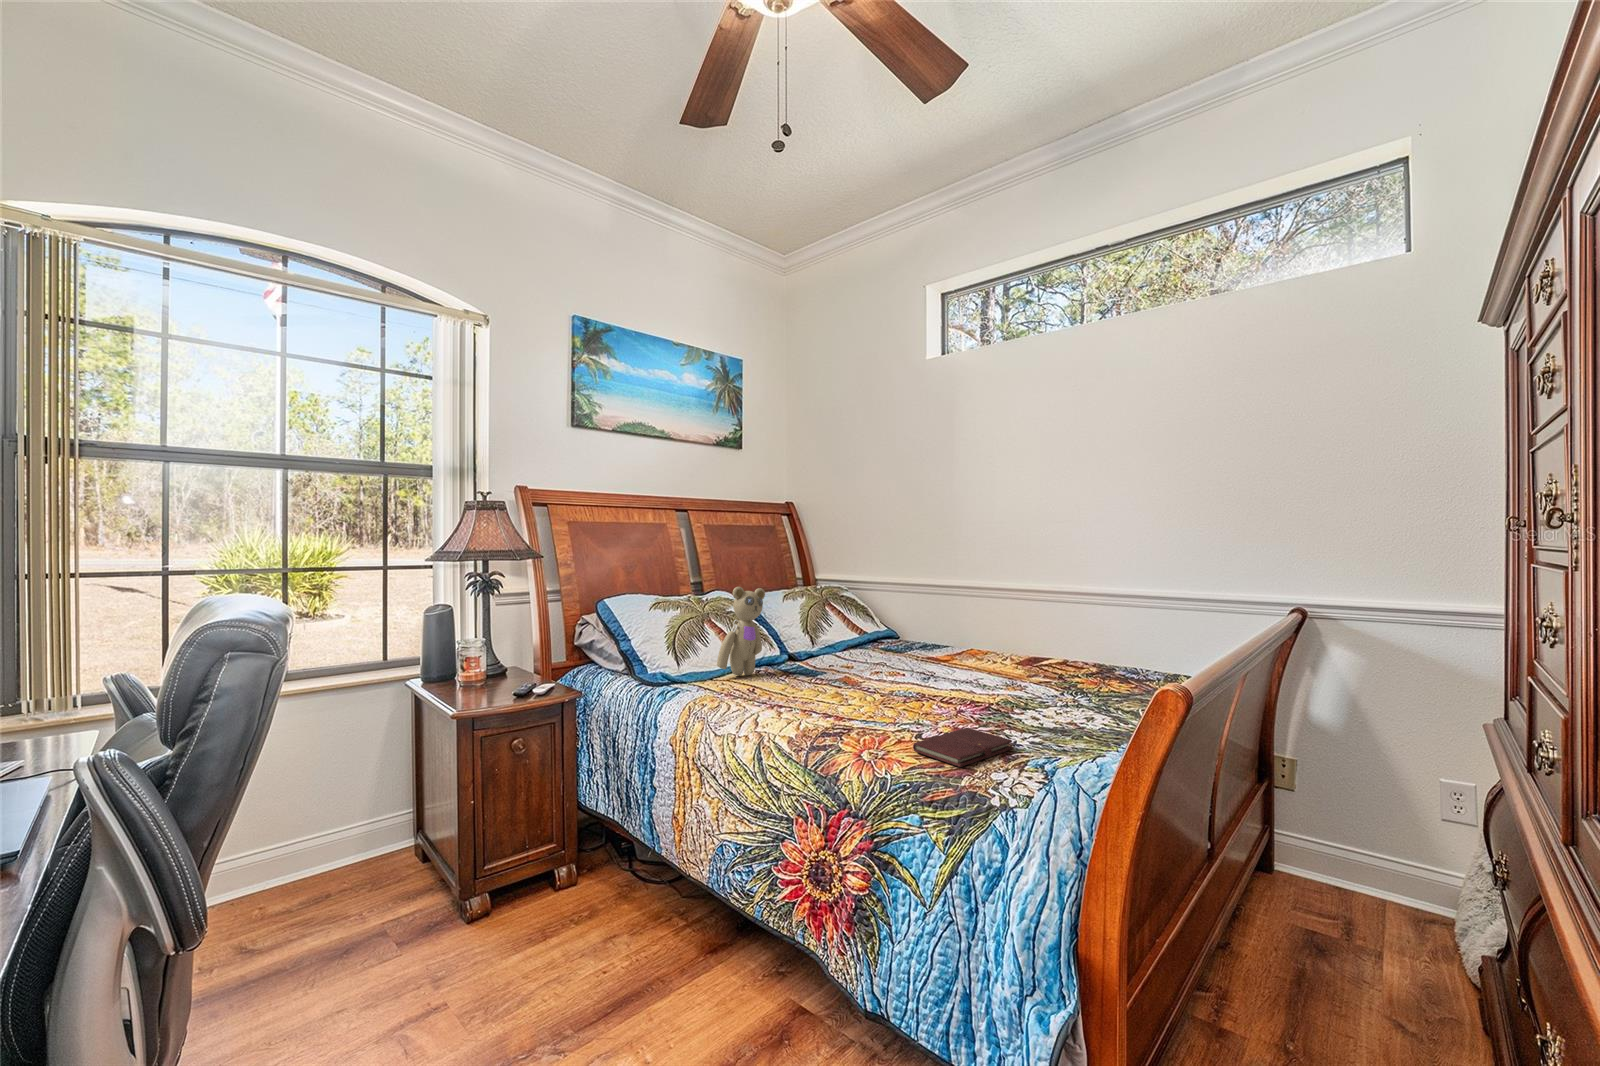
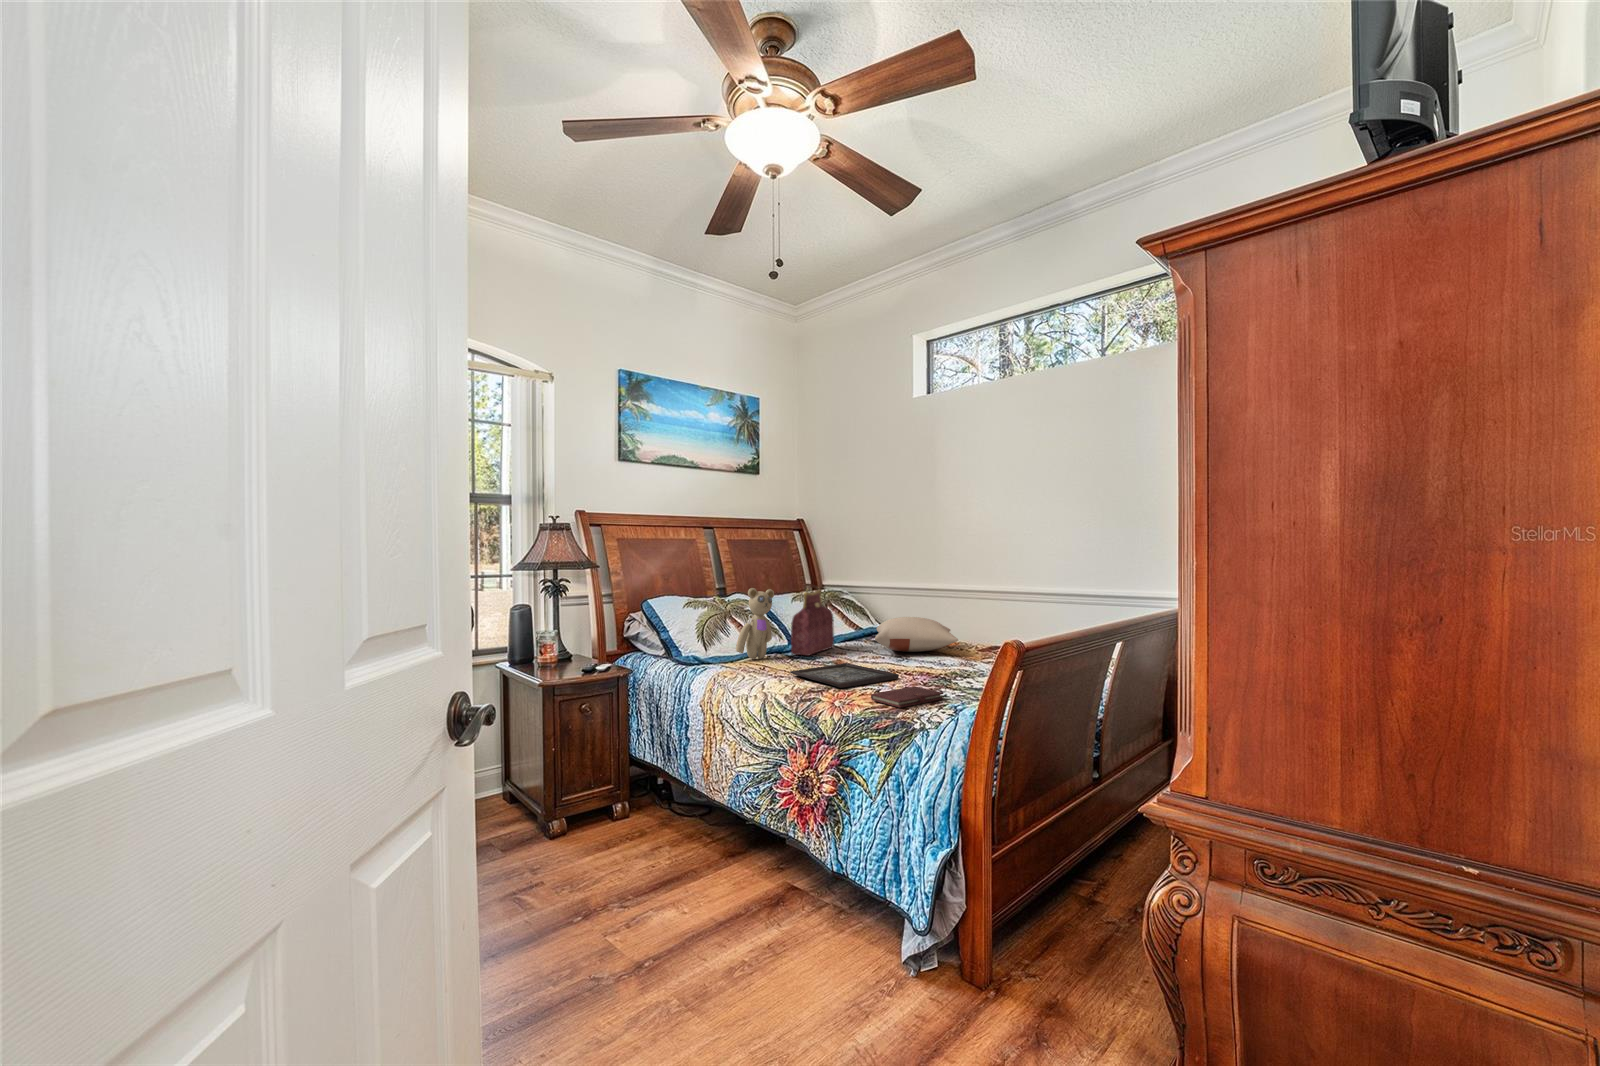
handbag: none [786,583,835,671] -> present [791,585,834,655]
pillow: none [886,623,995,666] -> present [875,617,958,652]
tray: none [790,685,935,727] -> present [790,663,899,688]

